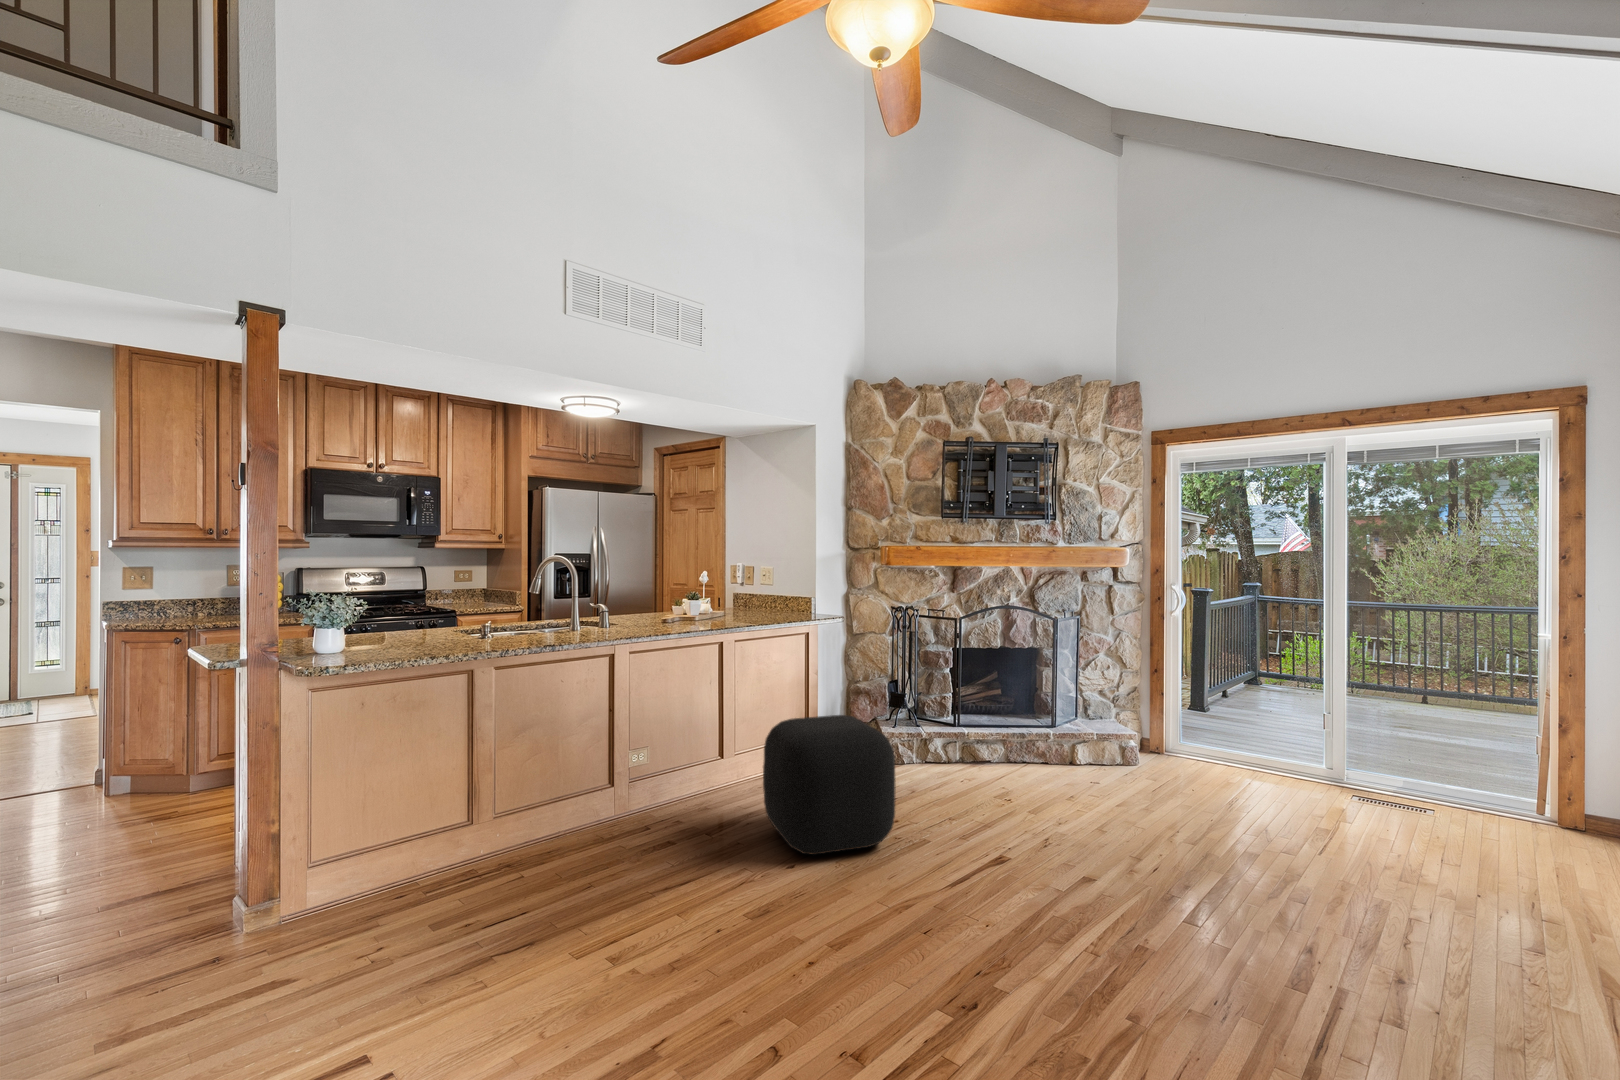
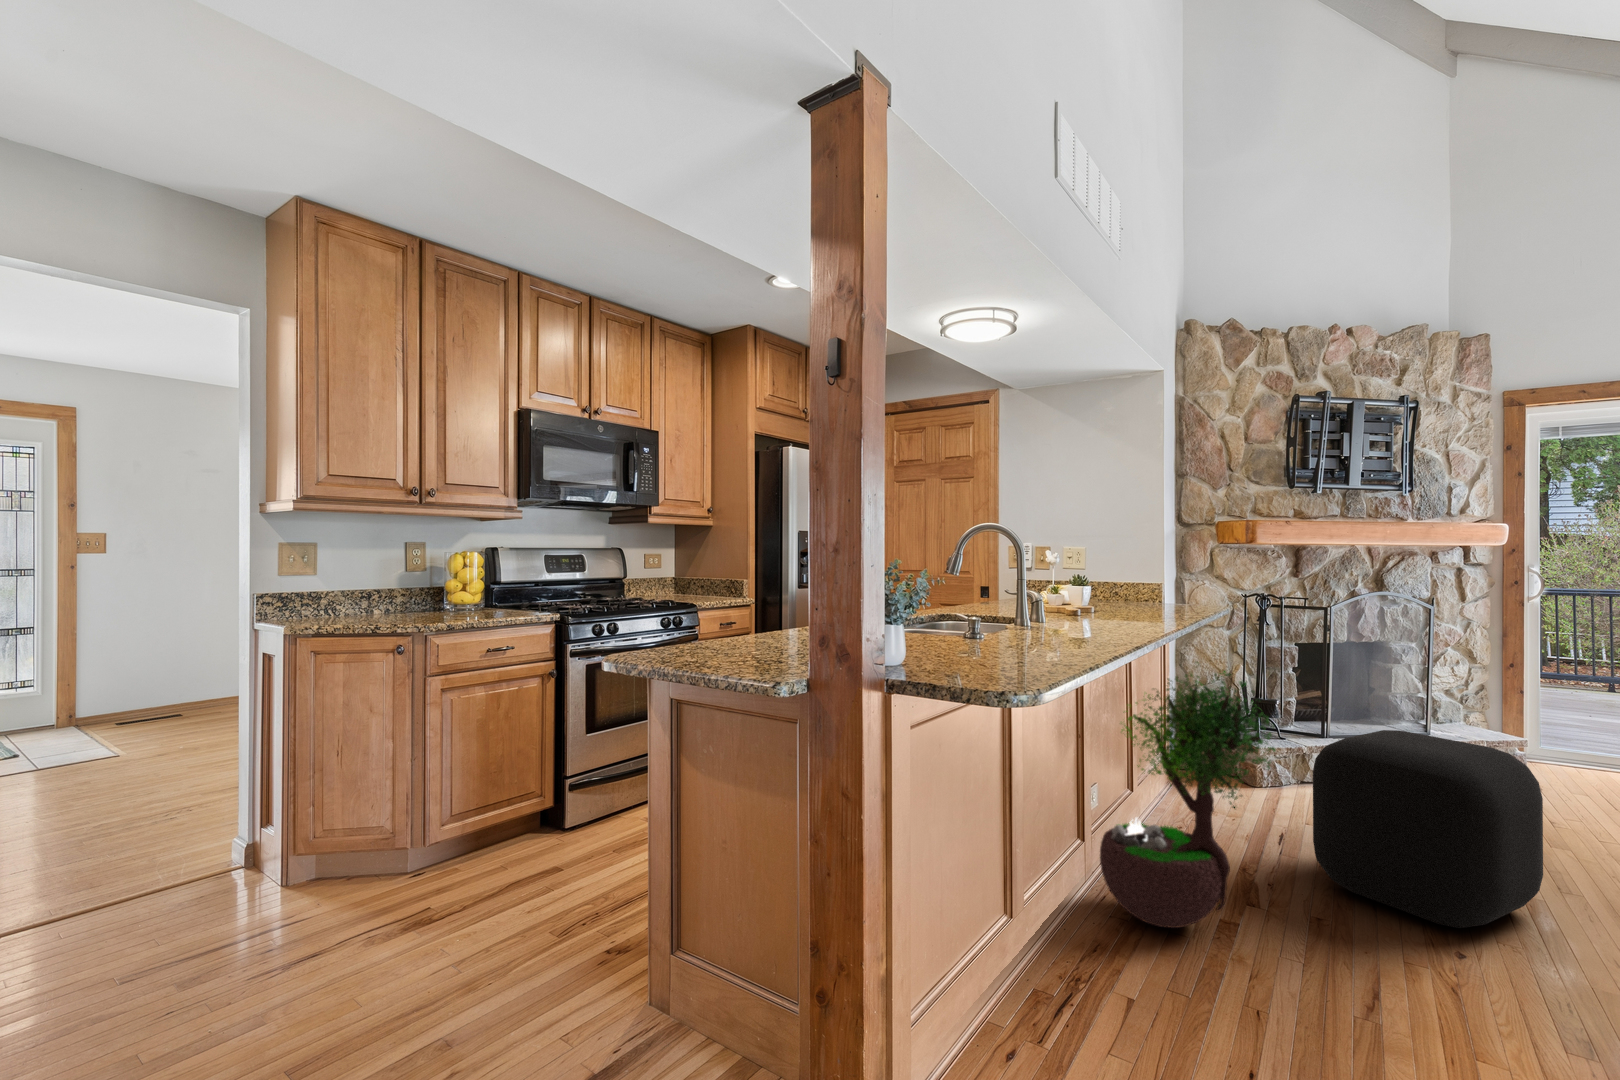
potted tree: none [573,658,681,842] -> present [1100,671,1276,928]

